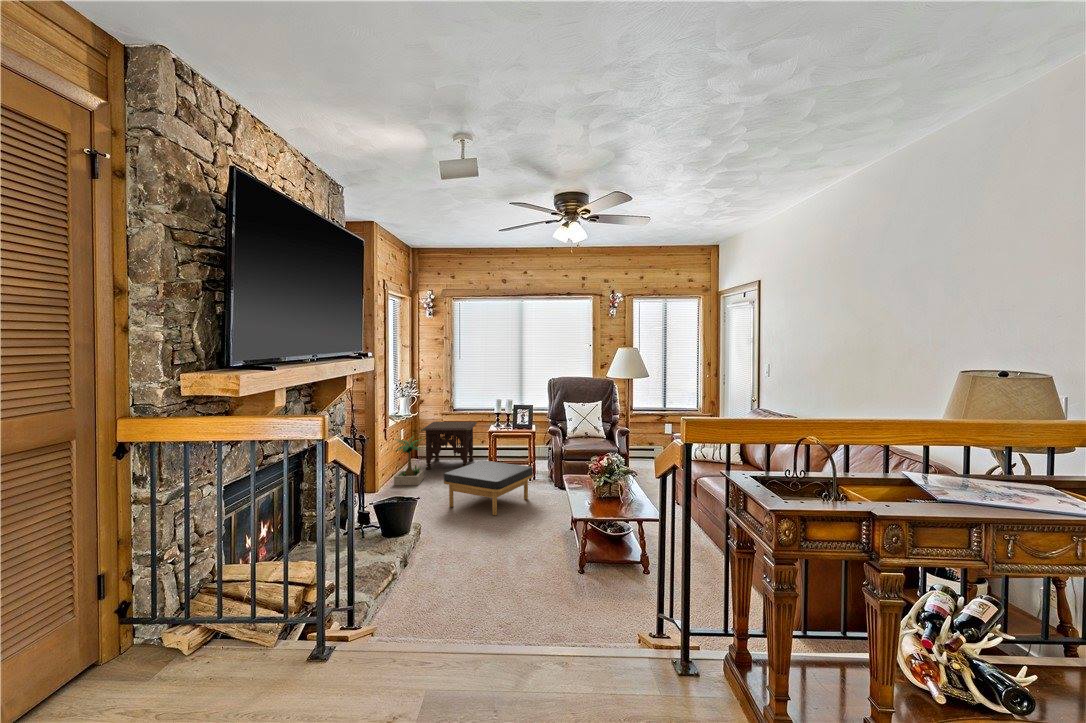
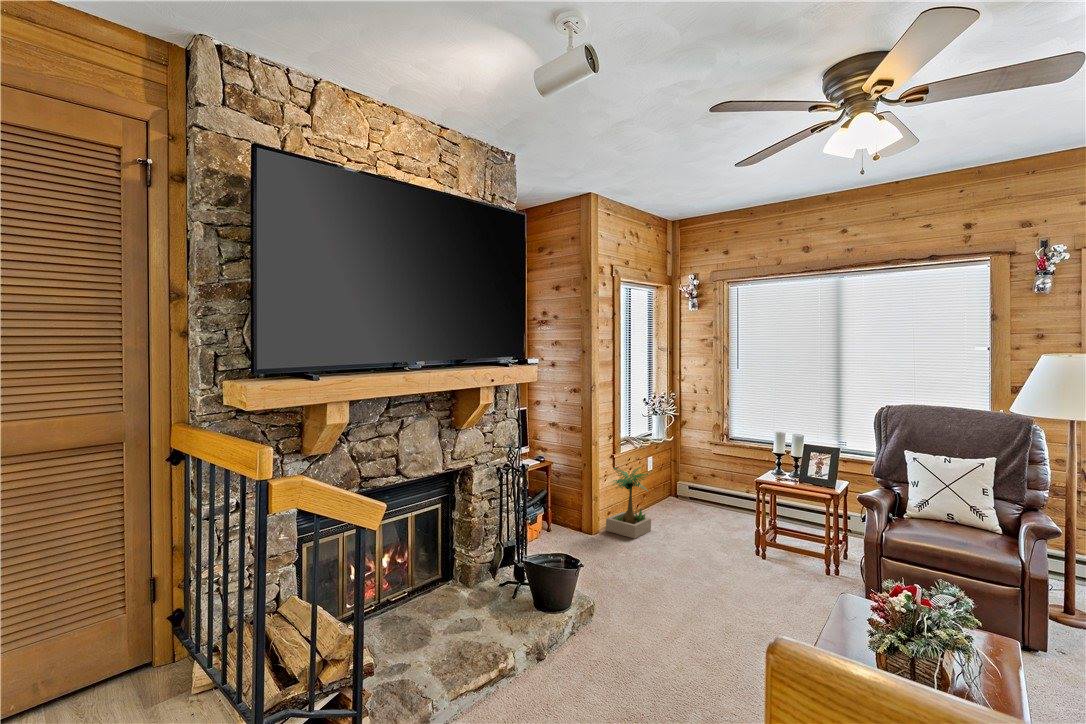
side table: present [421,422,477,469] -> none [661,452,754,530]
ottoman: present [444,461,533,516] -> none [638,525,800,634]

